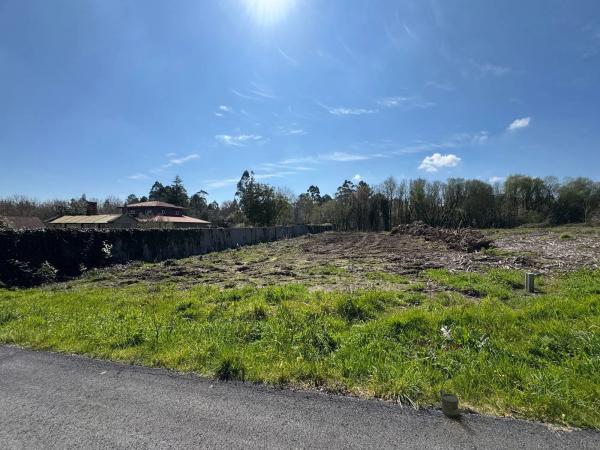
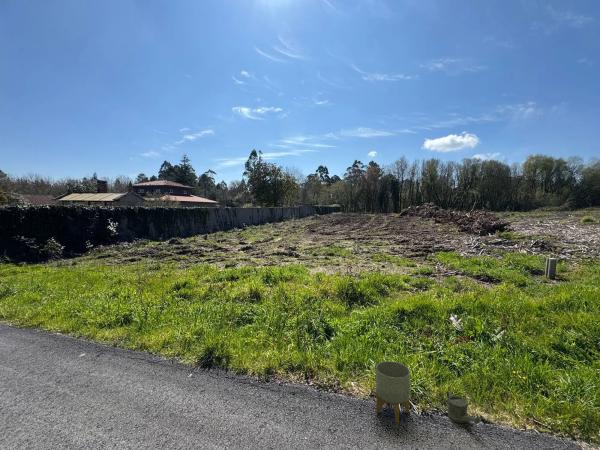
planter: none [379,365,409,419] -> present [376,361,410,423]

